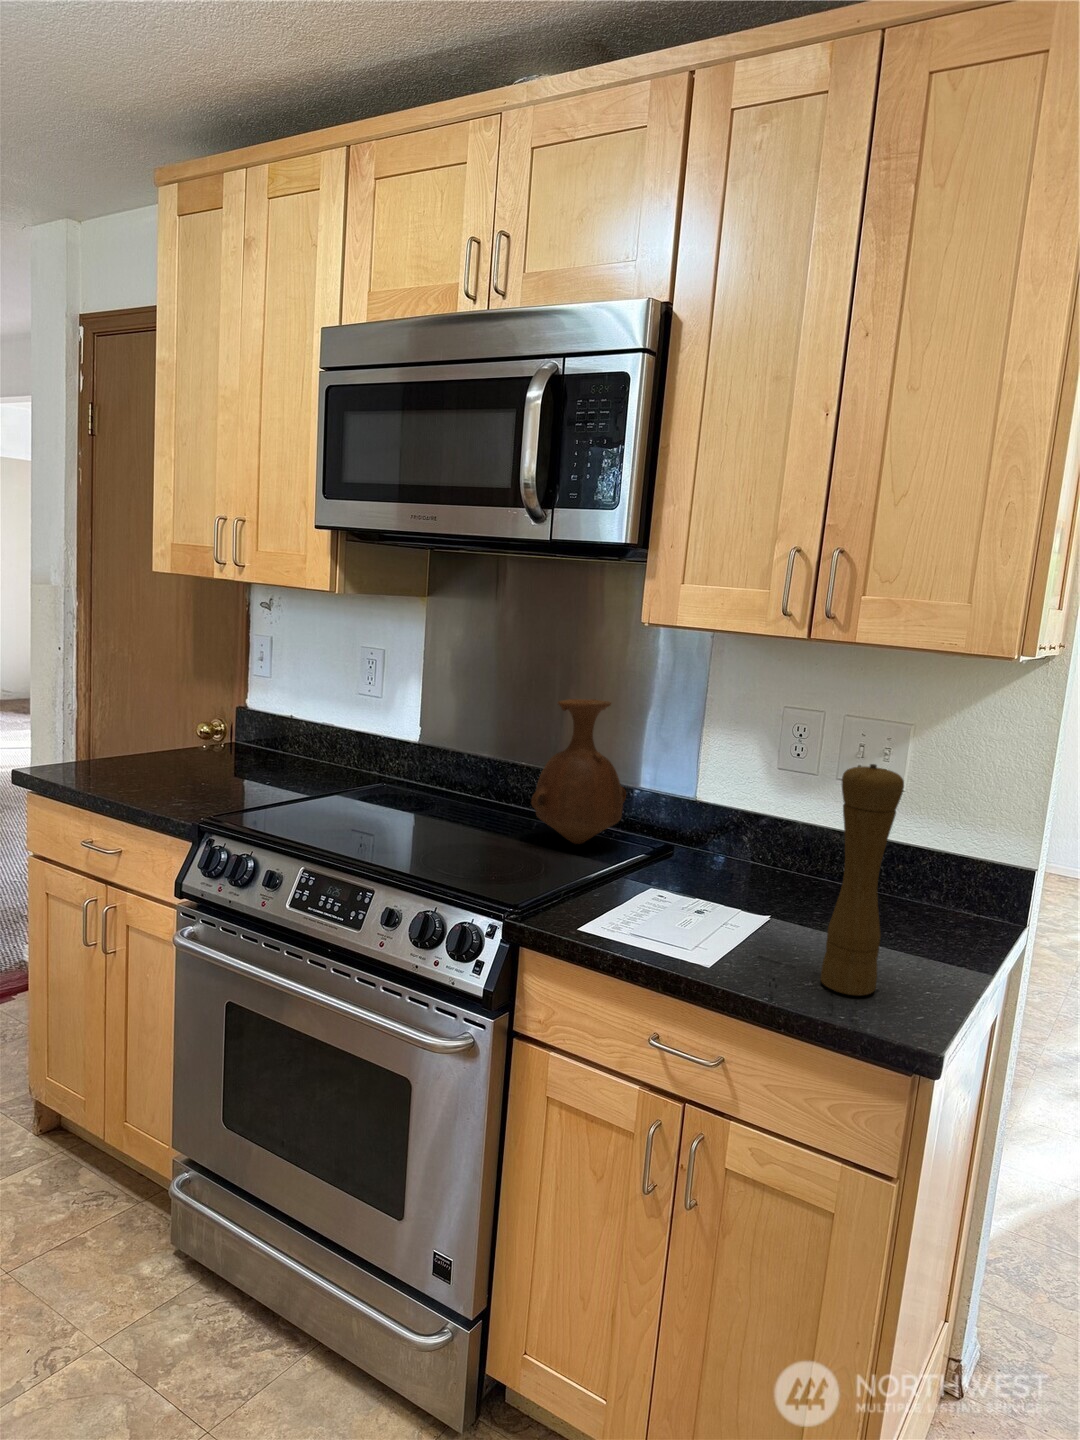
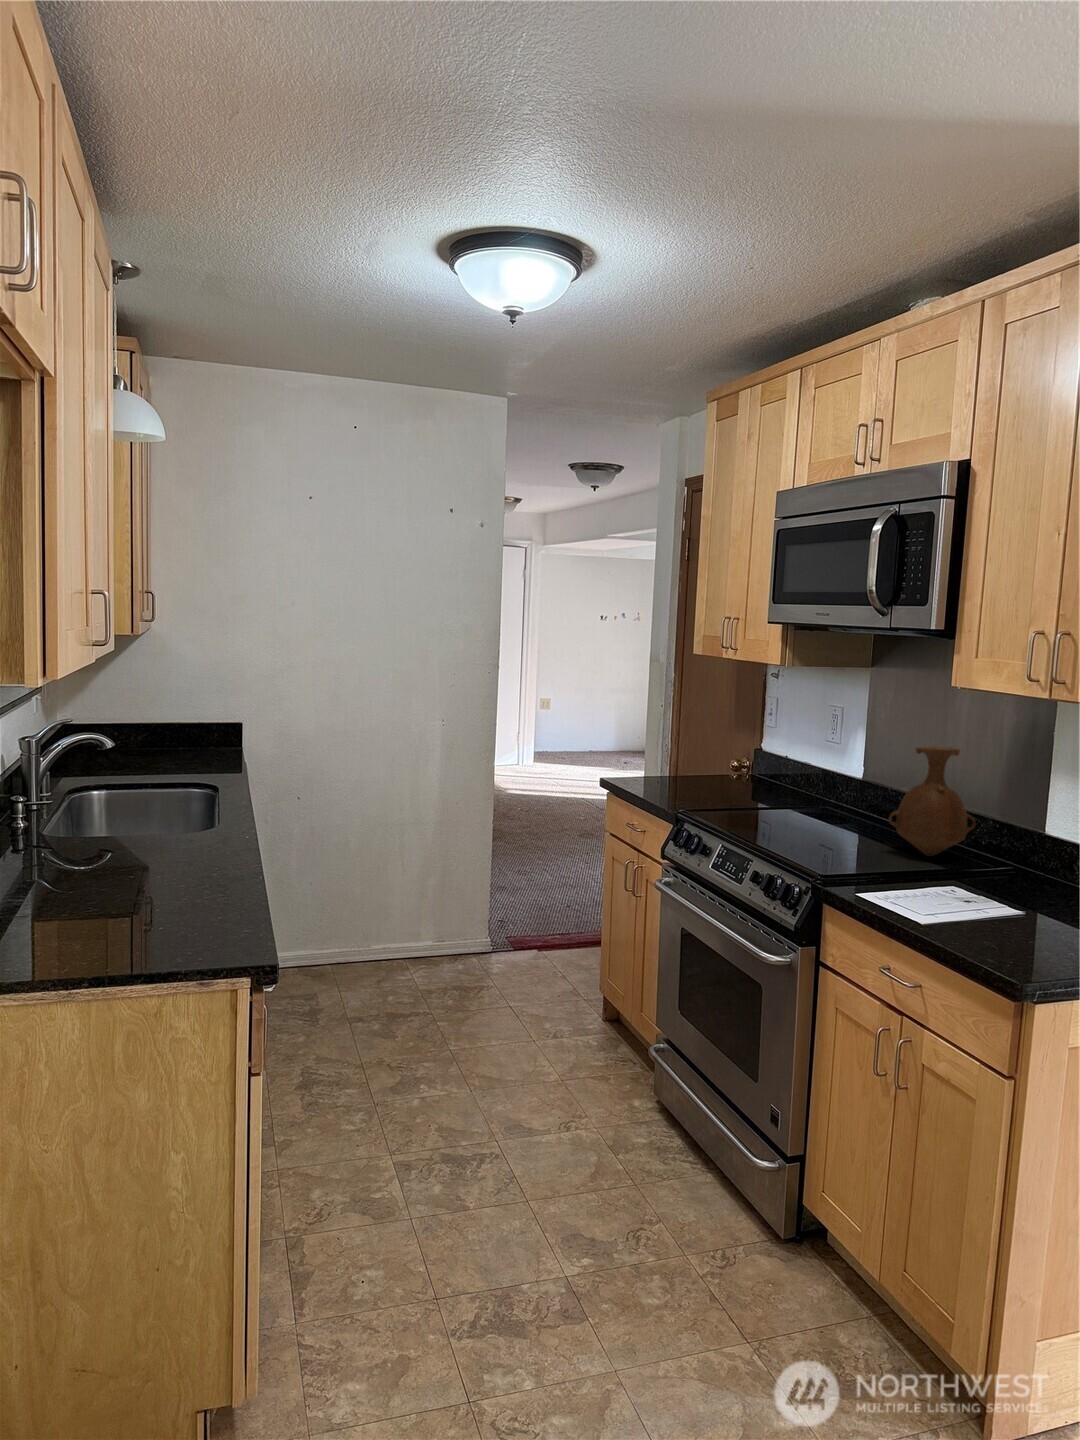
pepper mill: present [821,764,904,996] -> none [987,786,1044,952]

